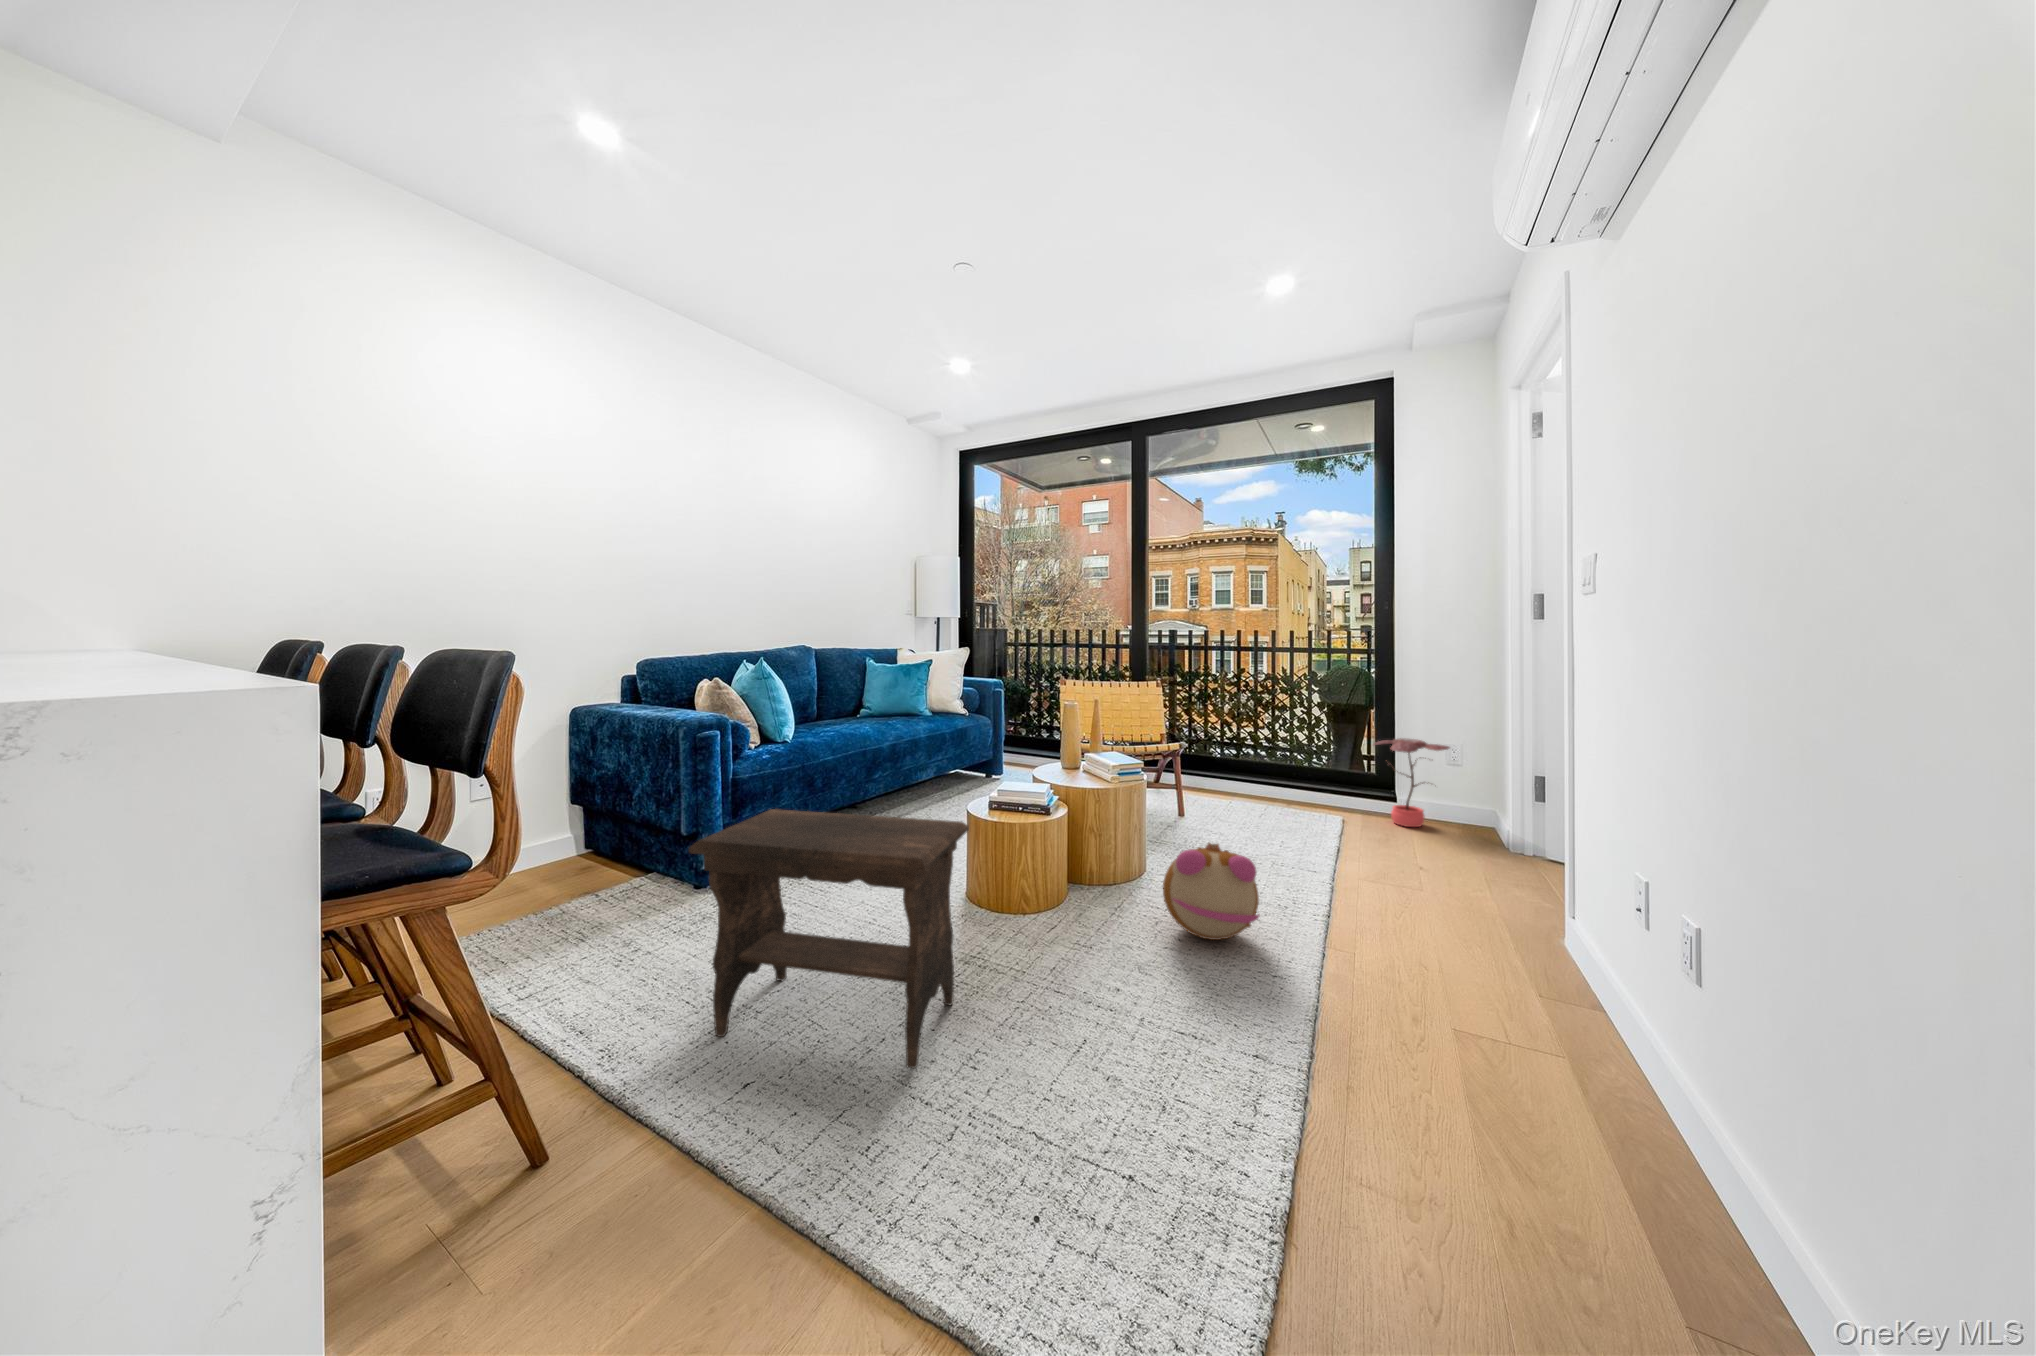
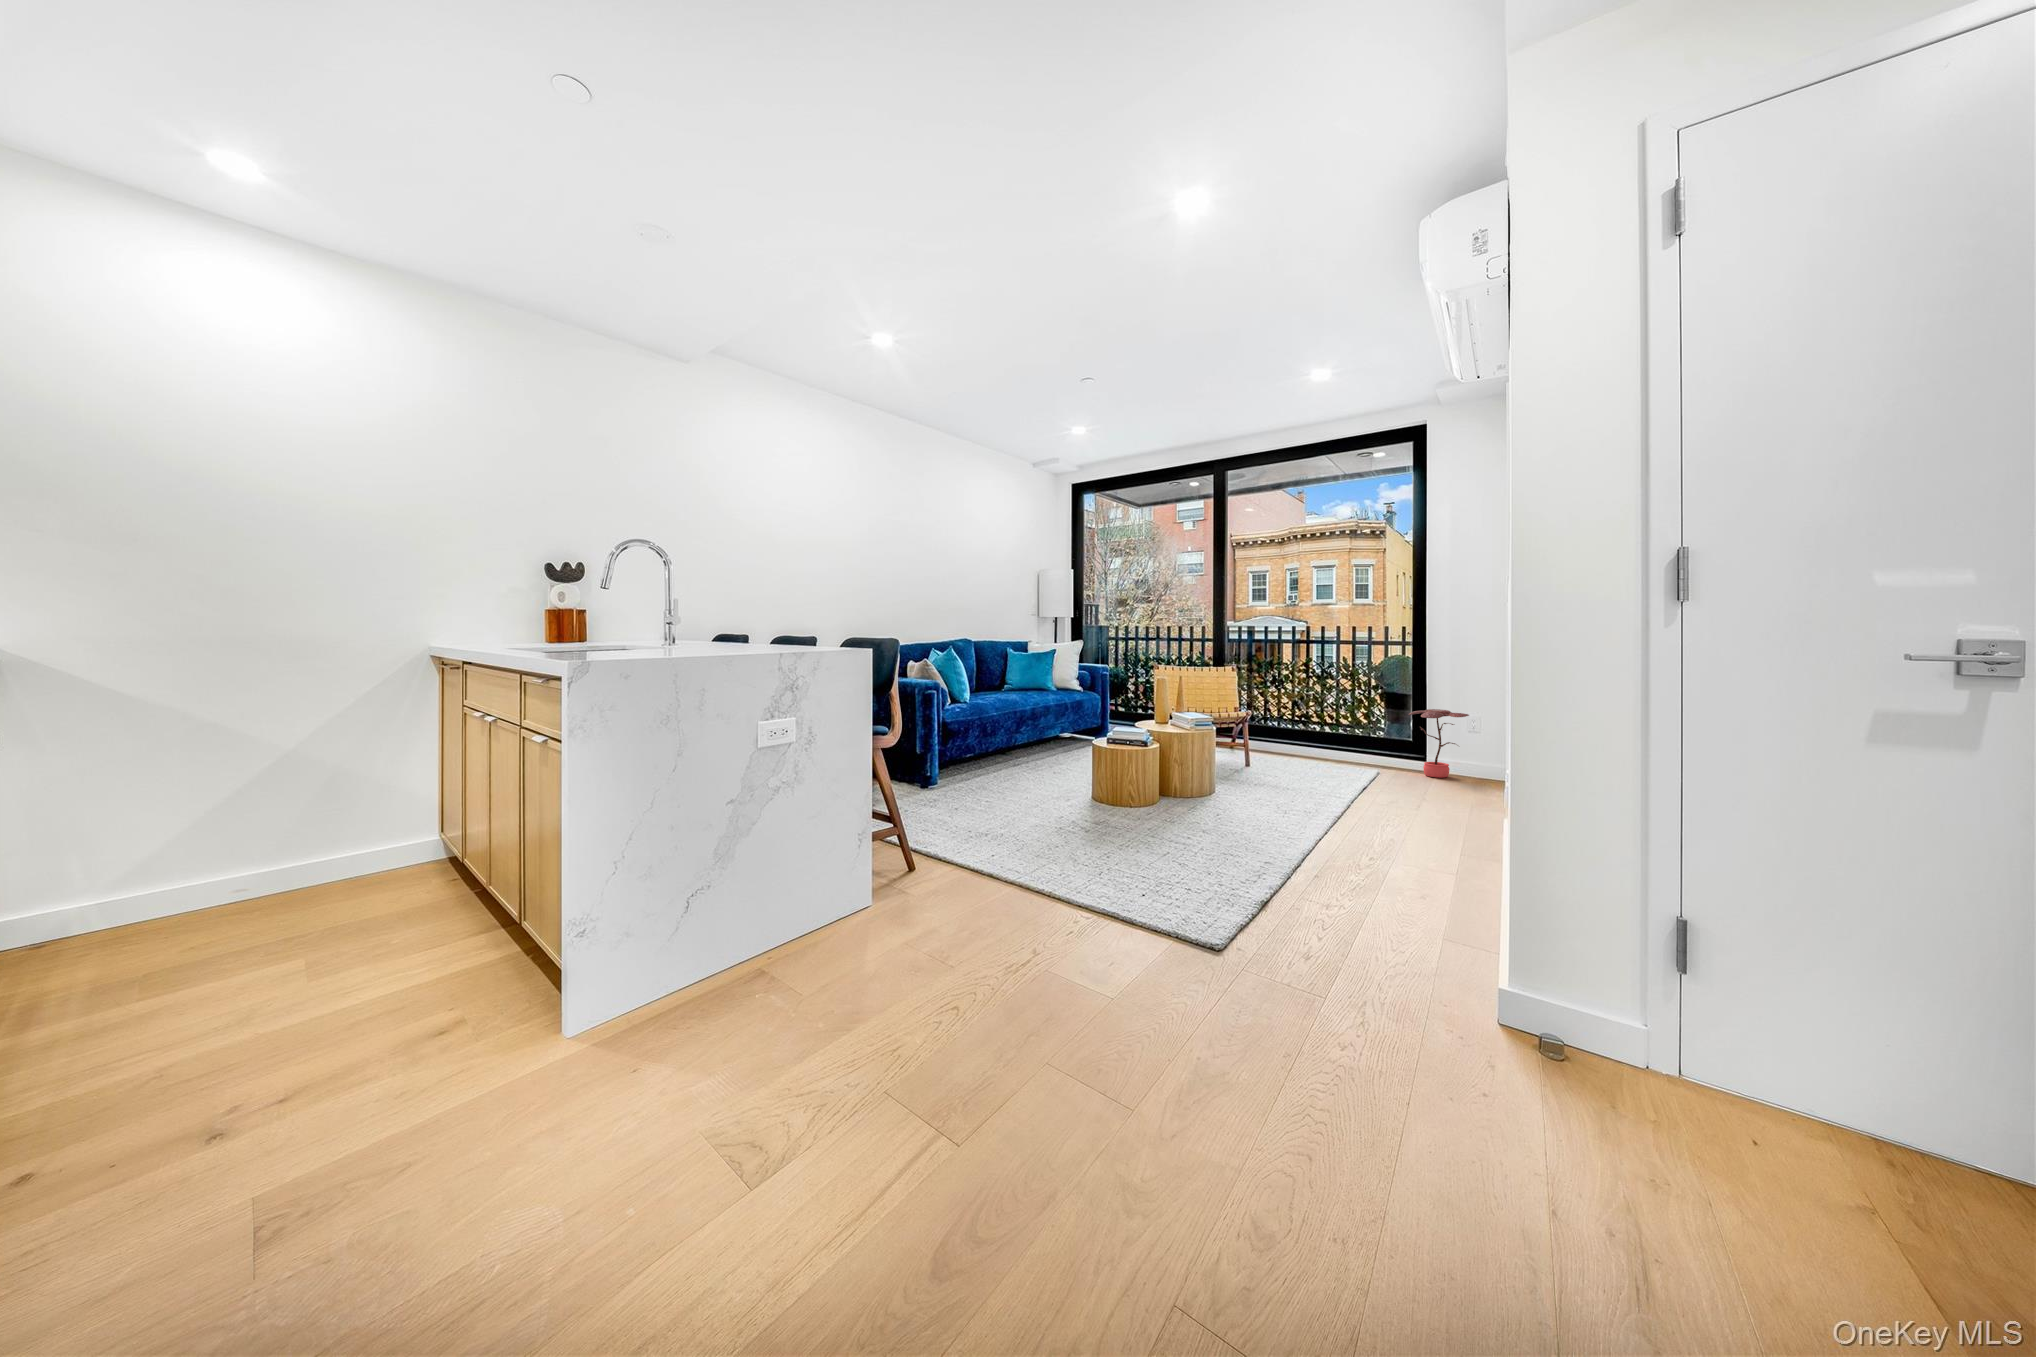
footstool: present [689,809,969,1069] -> none [972,725,1116,850]
plush toy: present [1163,843,1259,940] -> none [1233,758,1295,819]

